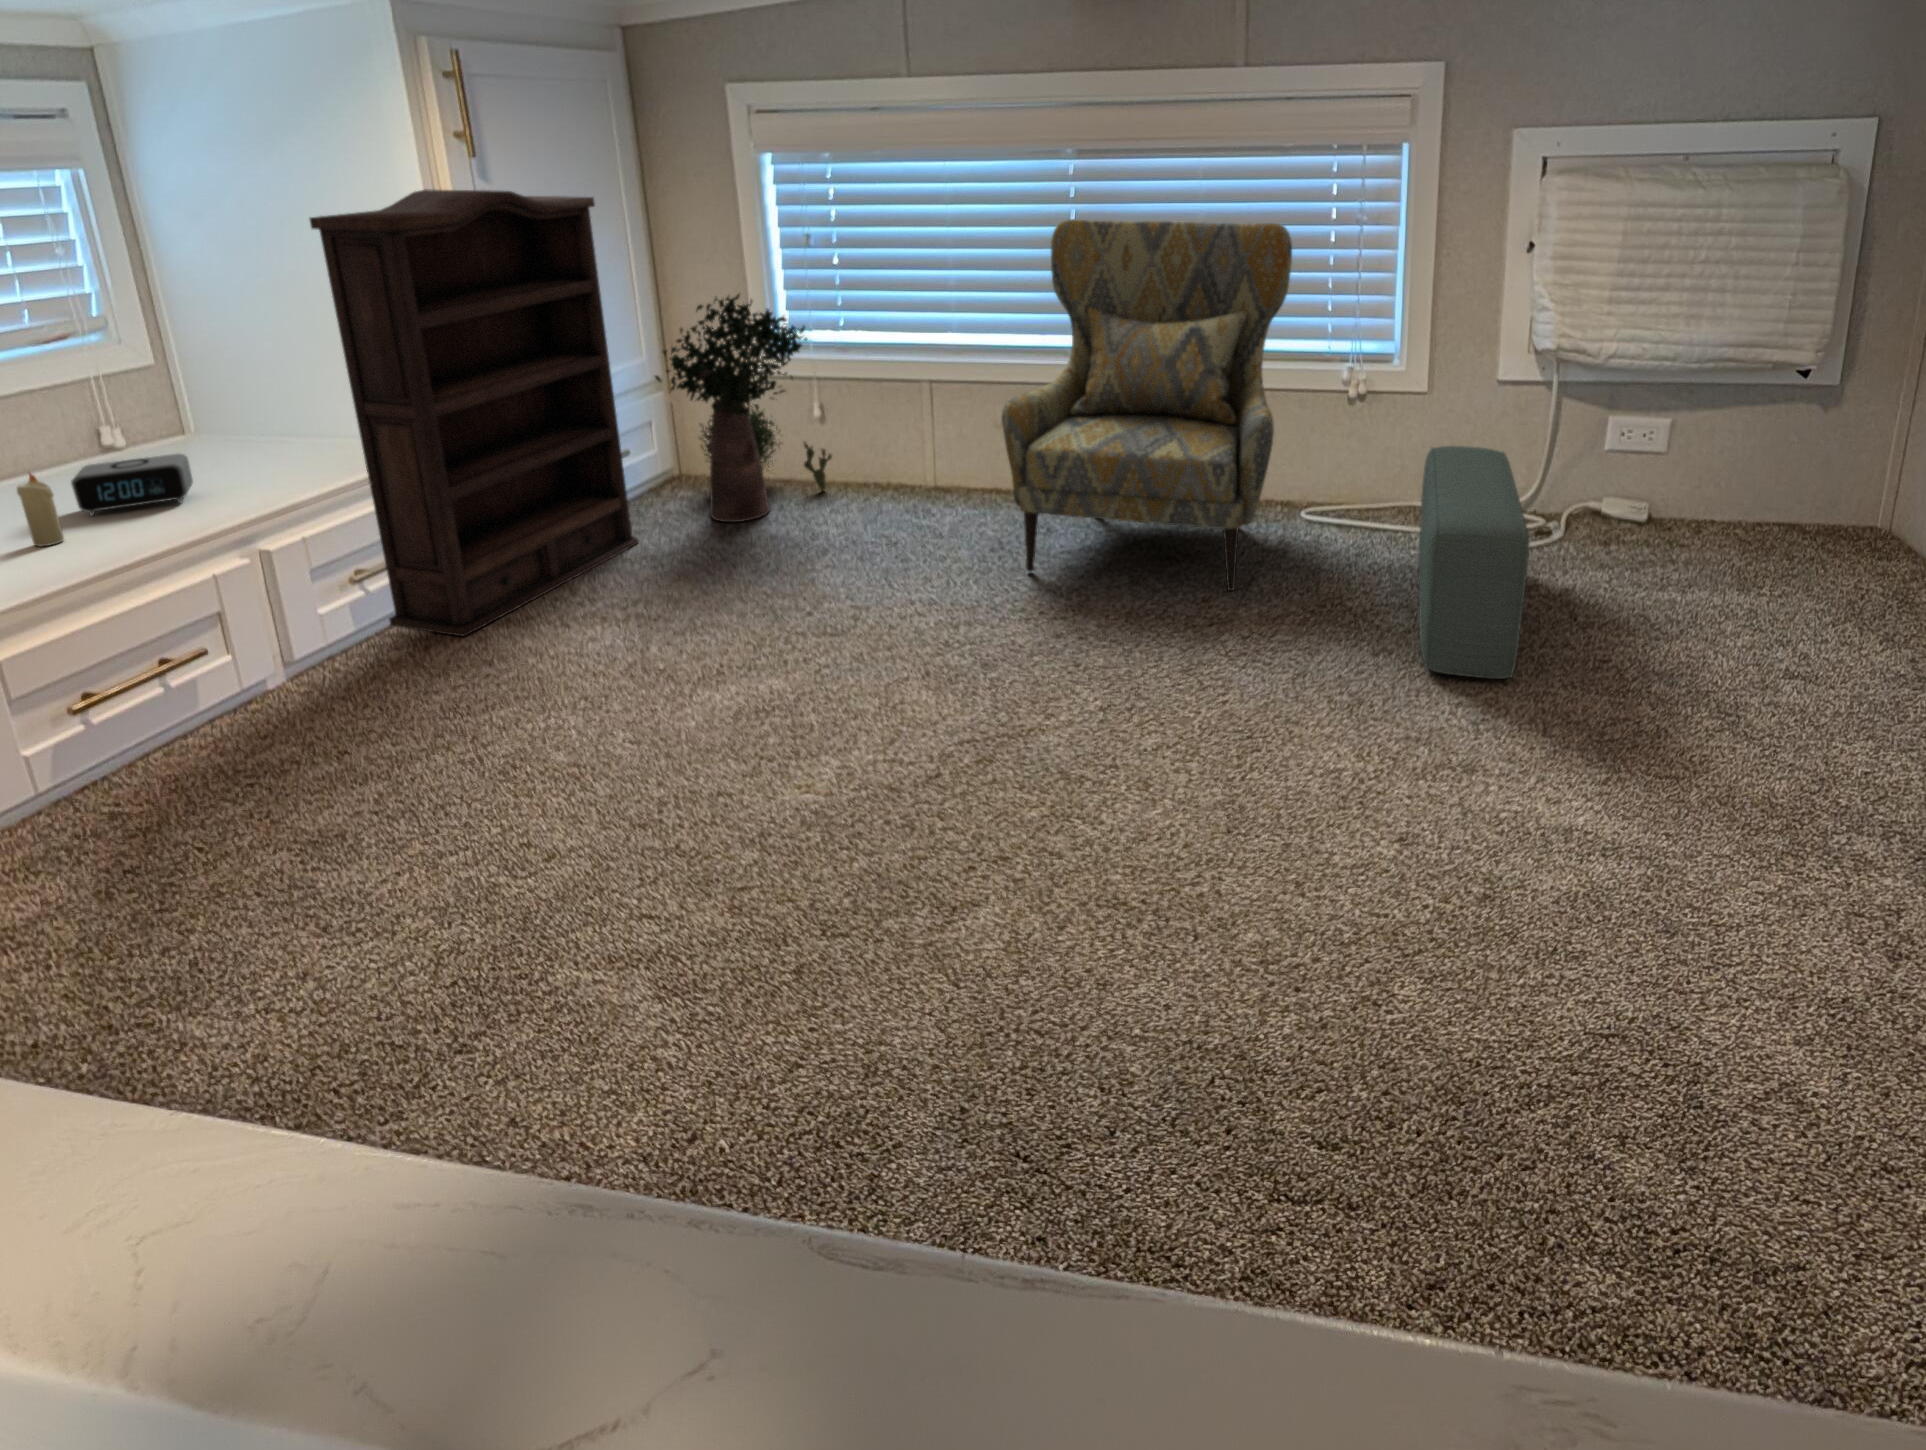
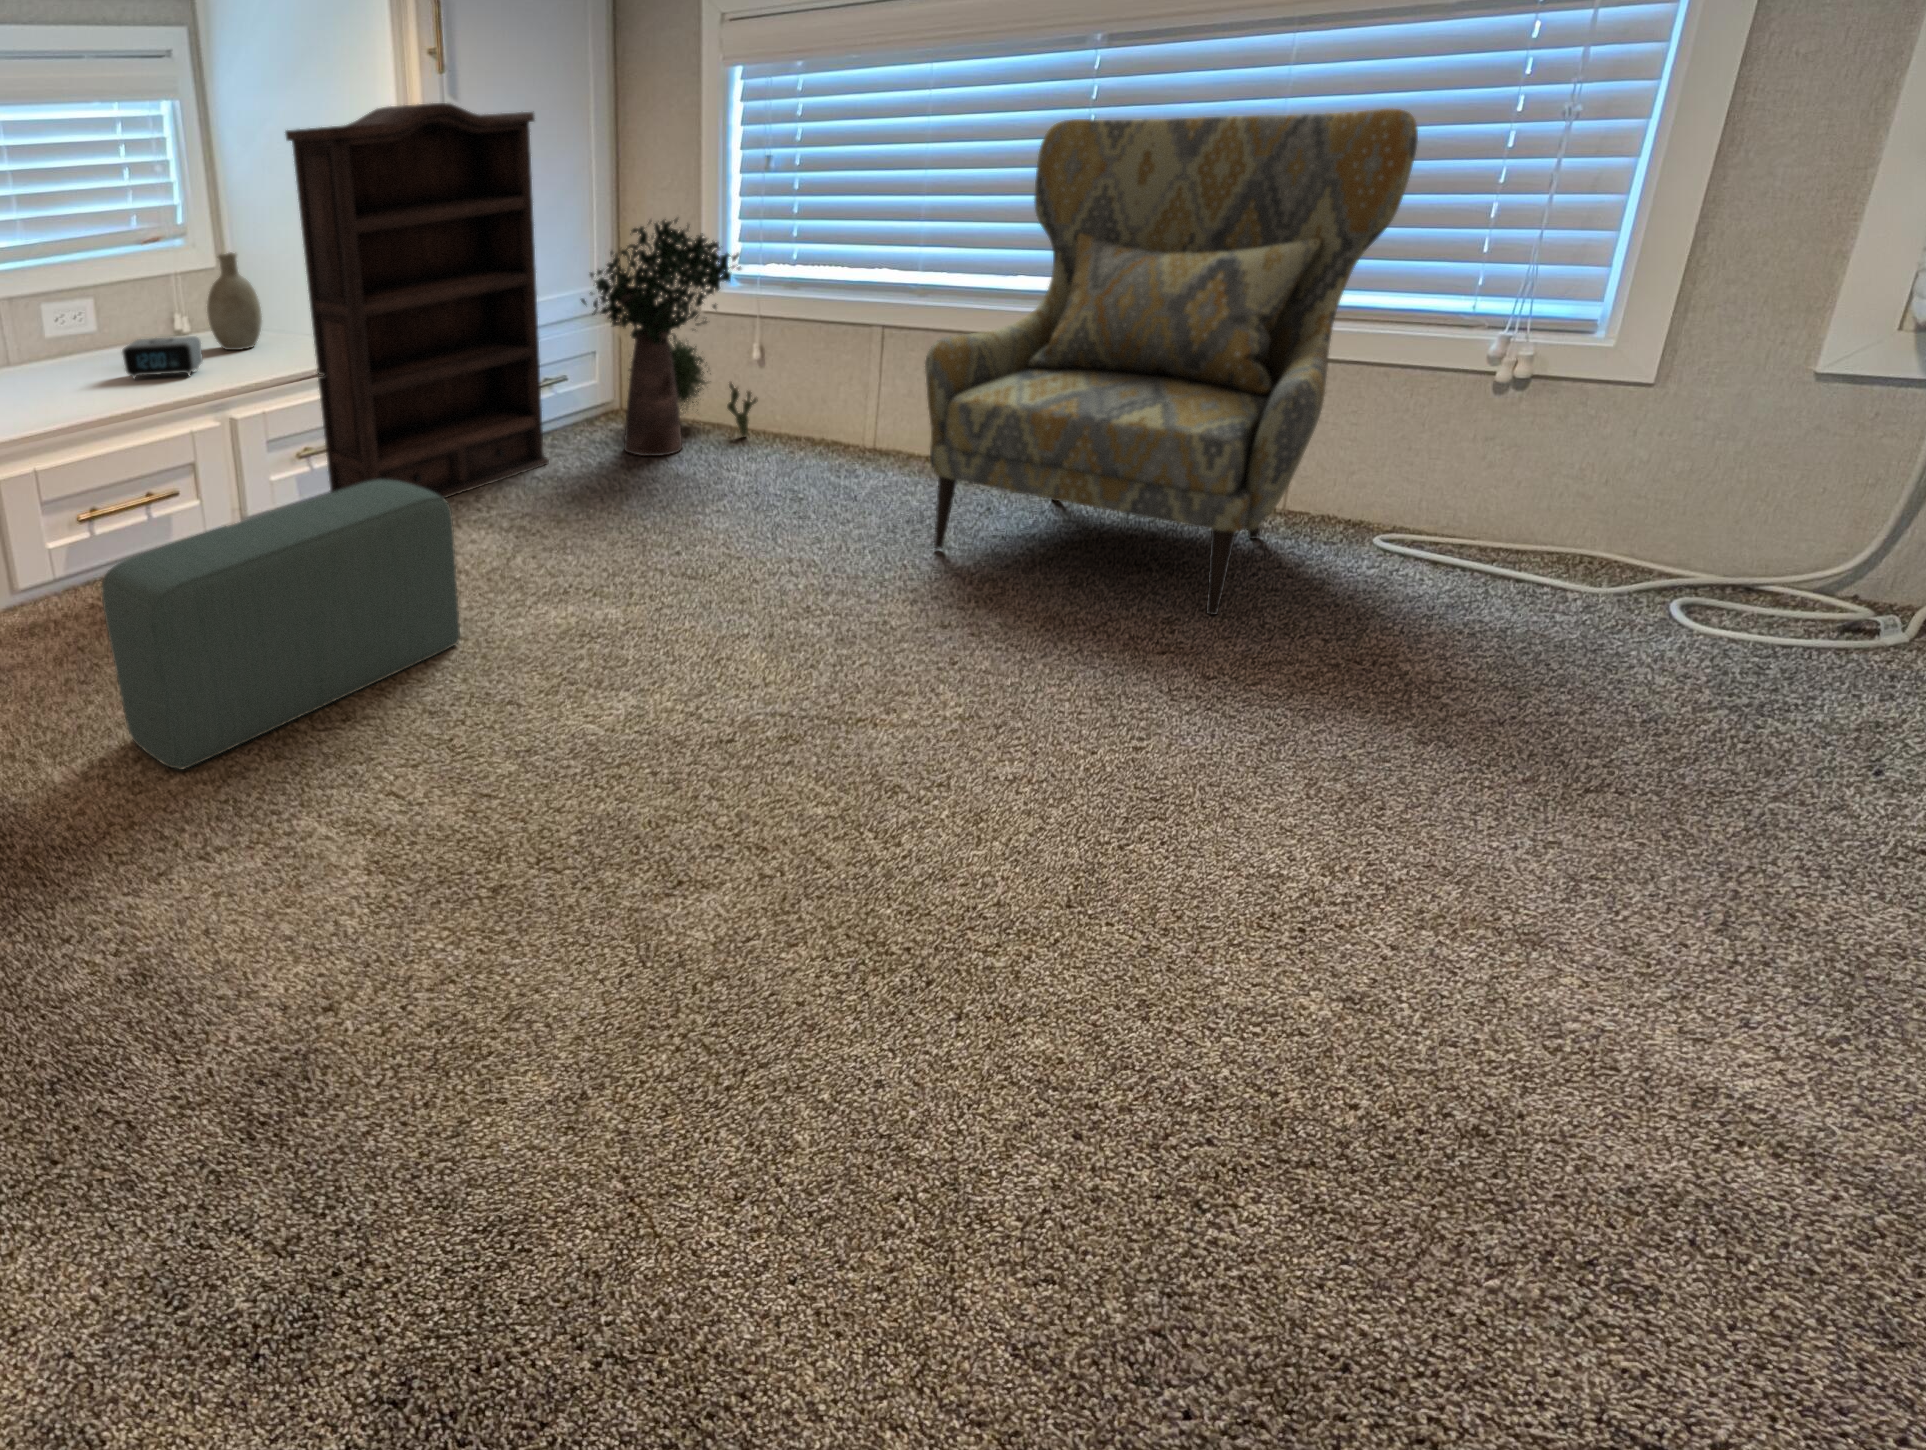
decorative vase: none [172,346,253,462] -> present [207,252,262,350]
pouf: present [1418,446,1530,679] -> present [102,480,460,769]
candle: present [17,473,64,547] -> none [79,336,107,396]

